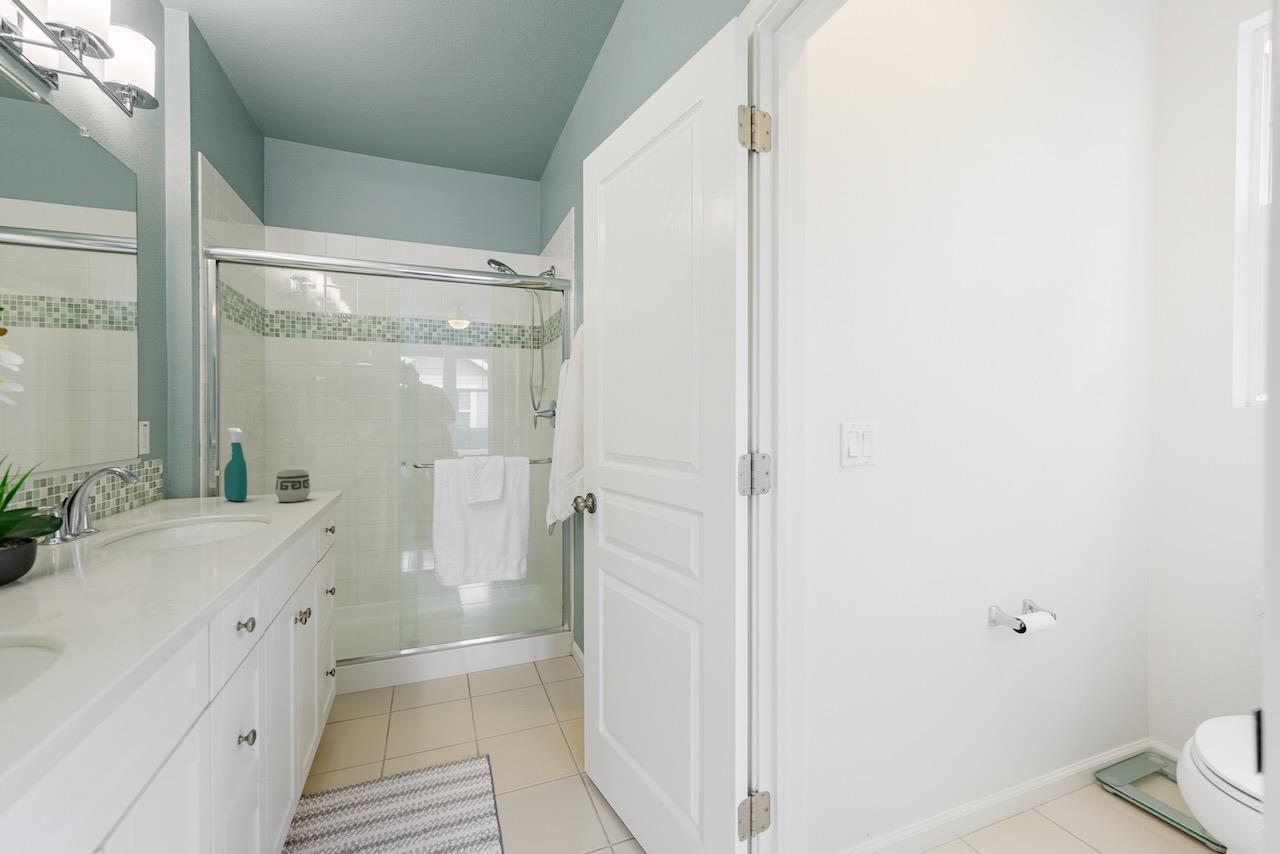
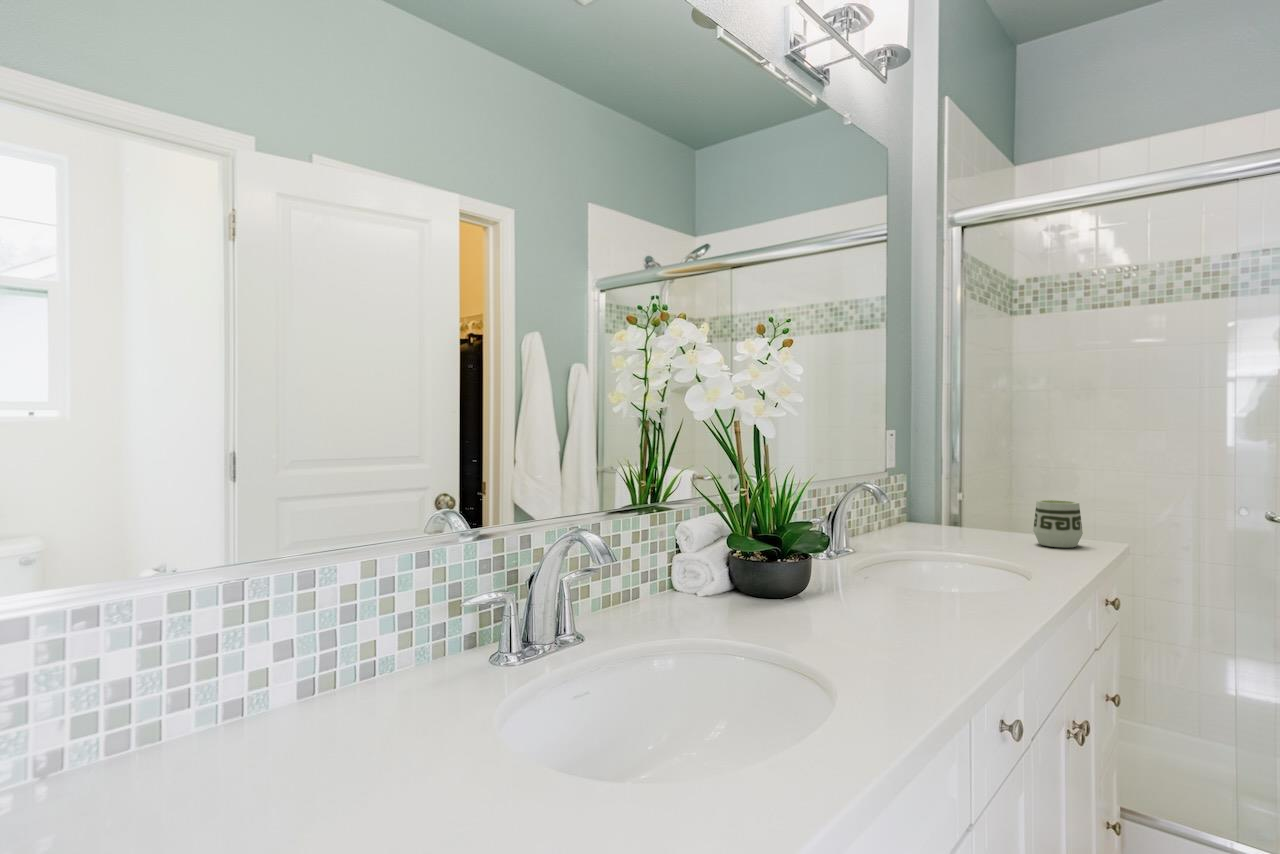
spray bottle: present [224,428,247,501] -> none [970,439,997,536]

